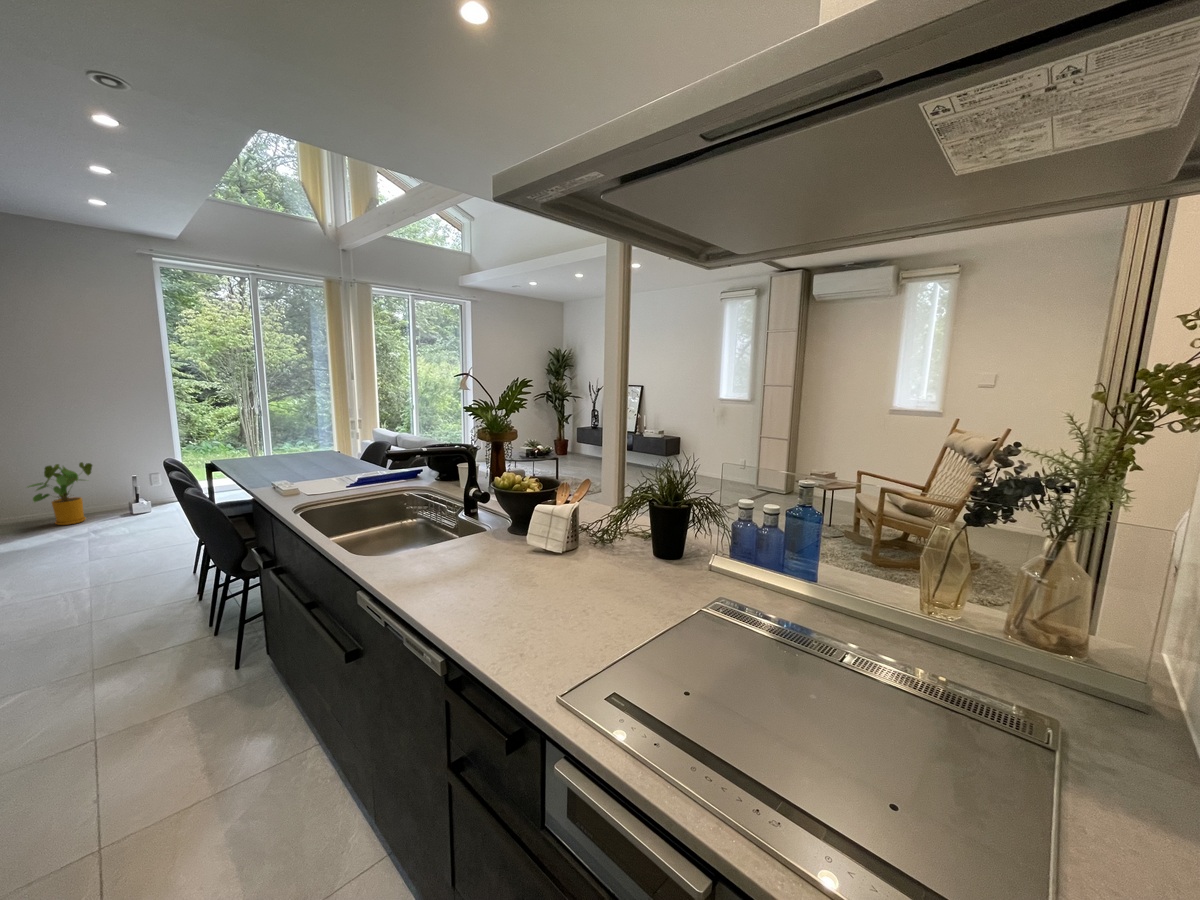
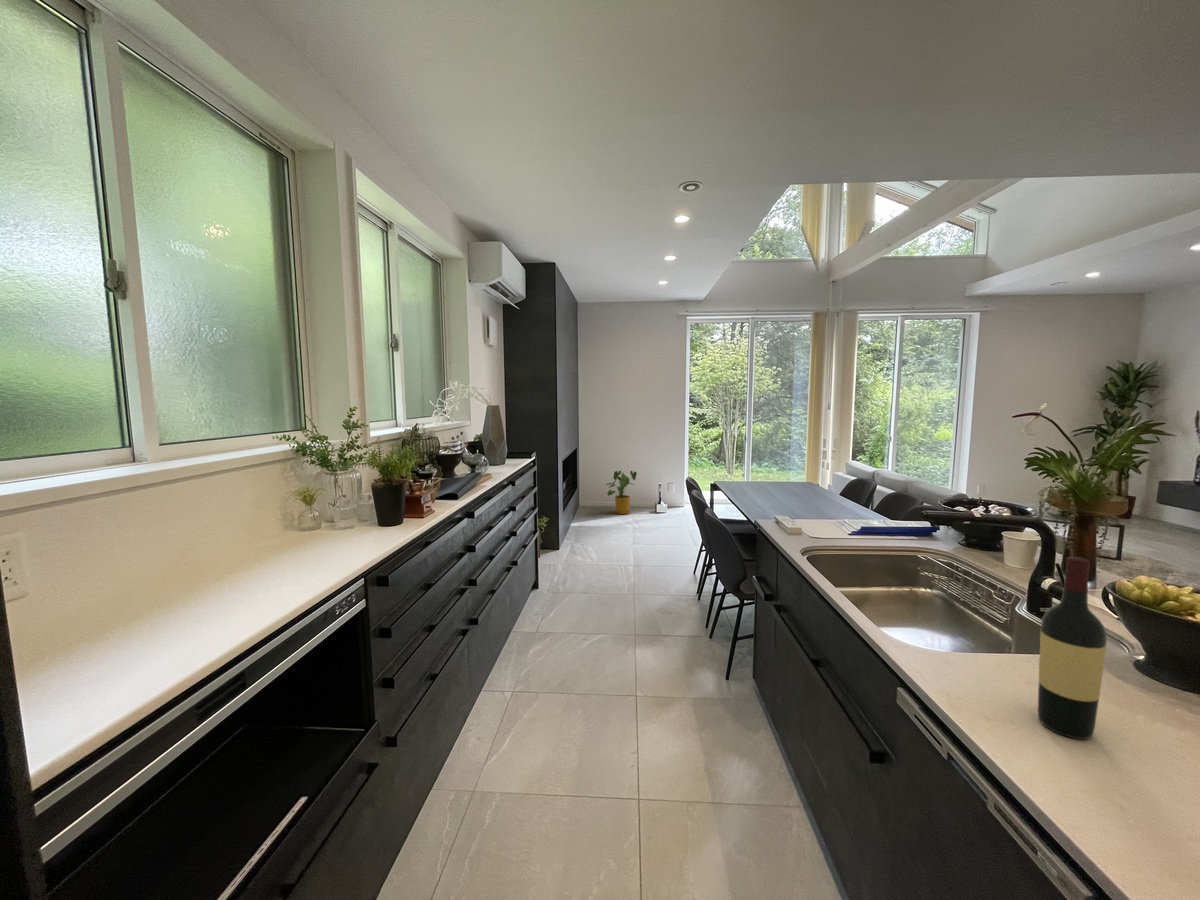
wine bottle: none [437,460,471,583] -> present [1038,557,1107,739]

